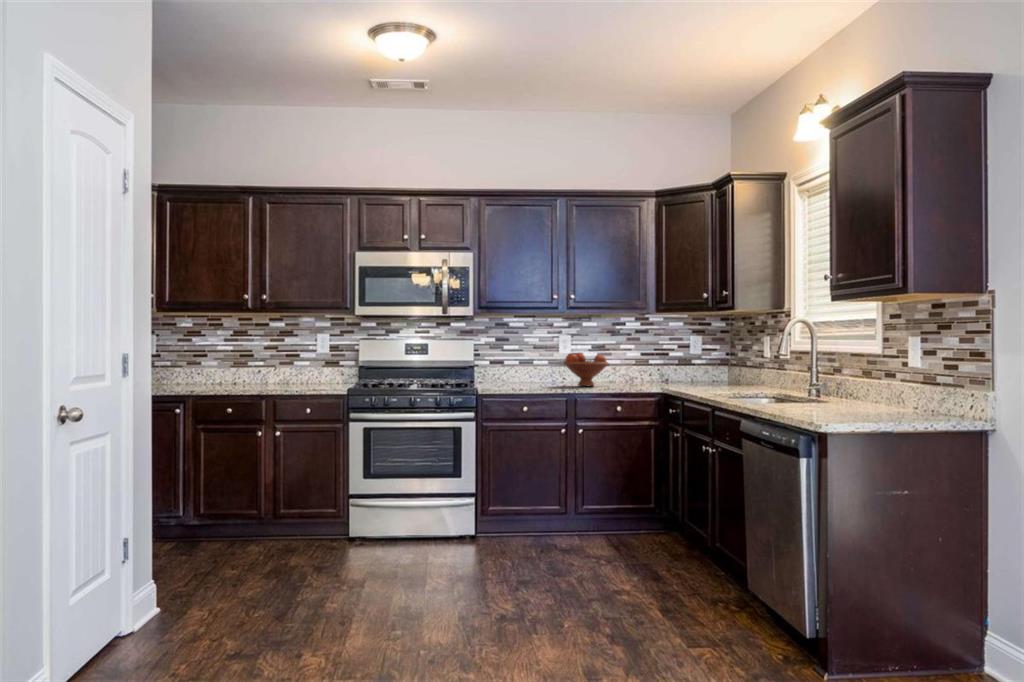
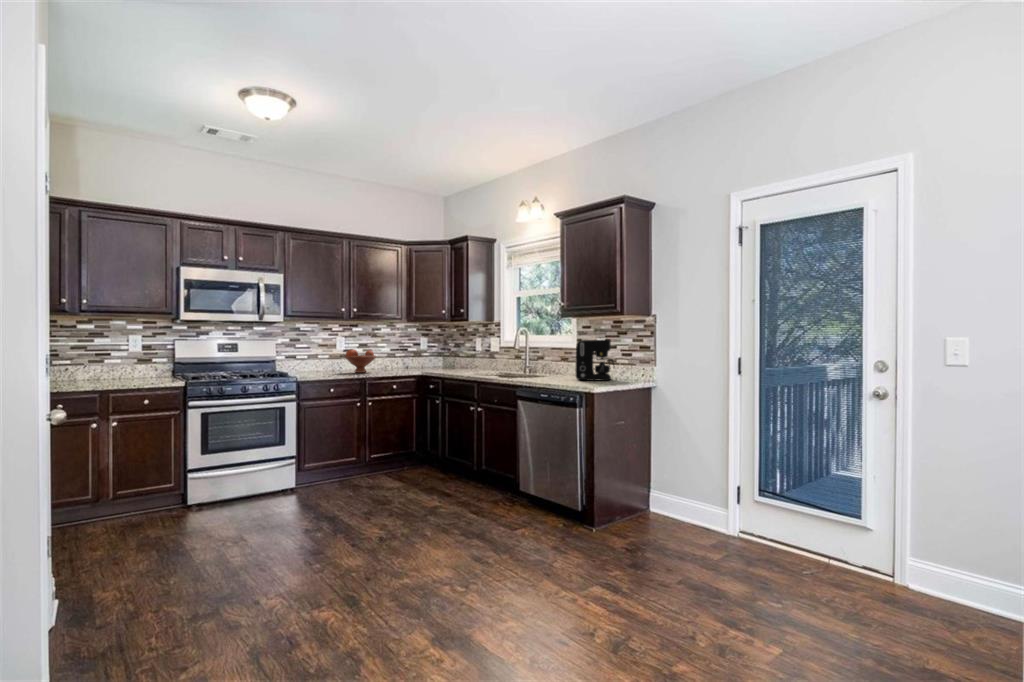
coffee maker: none [846,338,924,412] -> present [576,339,614,381]

